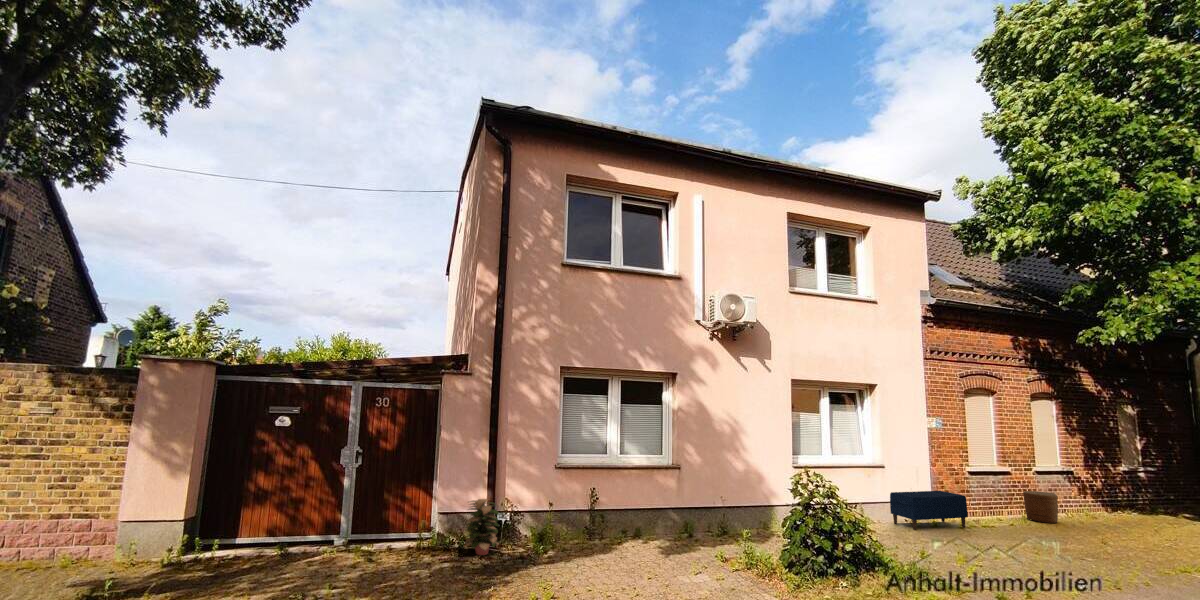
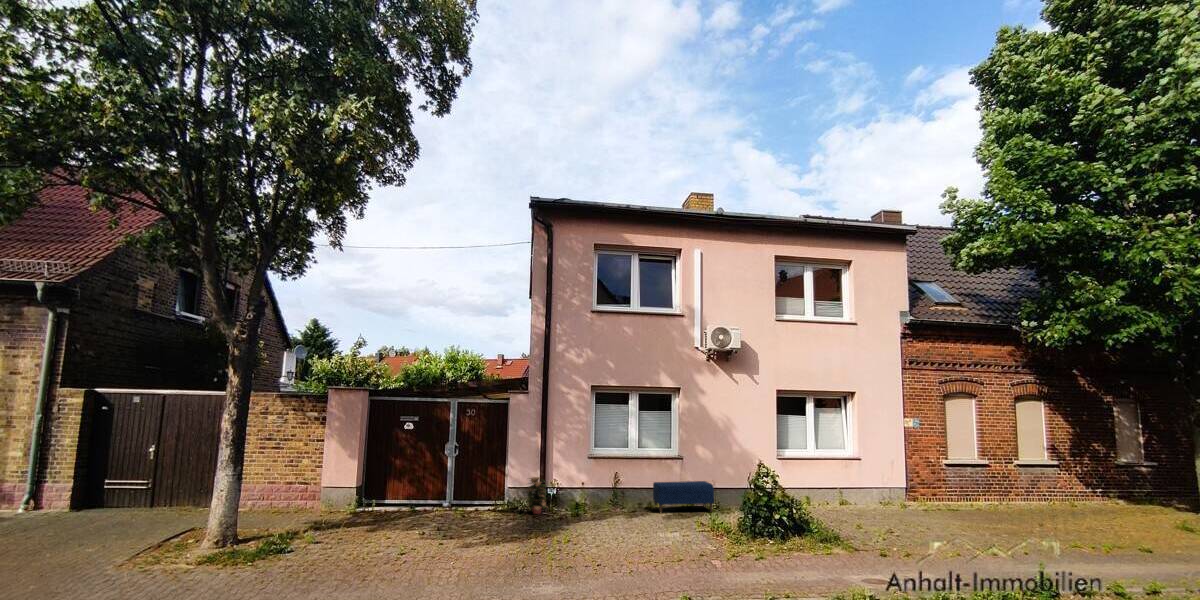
bench: present [890,491,968,530] -> present [653,481,714,513]
woven basket: present [1023,491,1058,523] -> none [999,481,1028,507]

